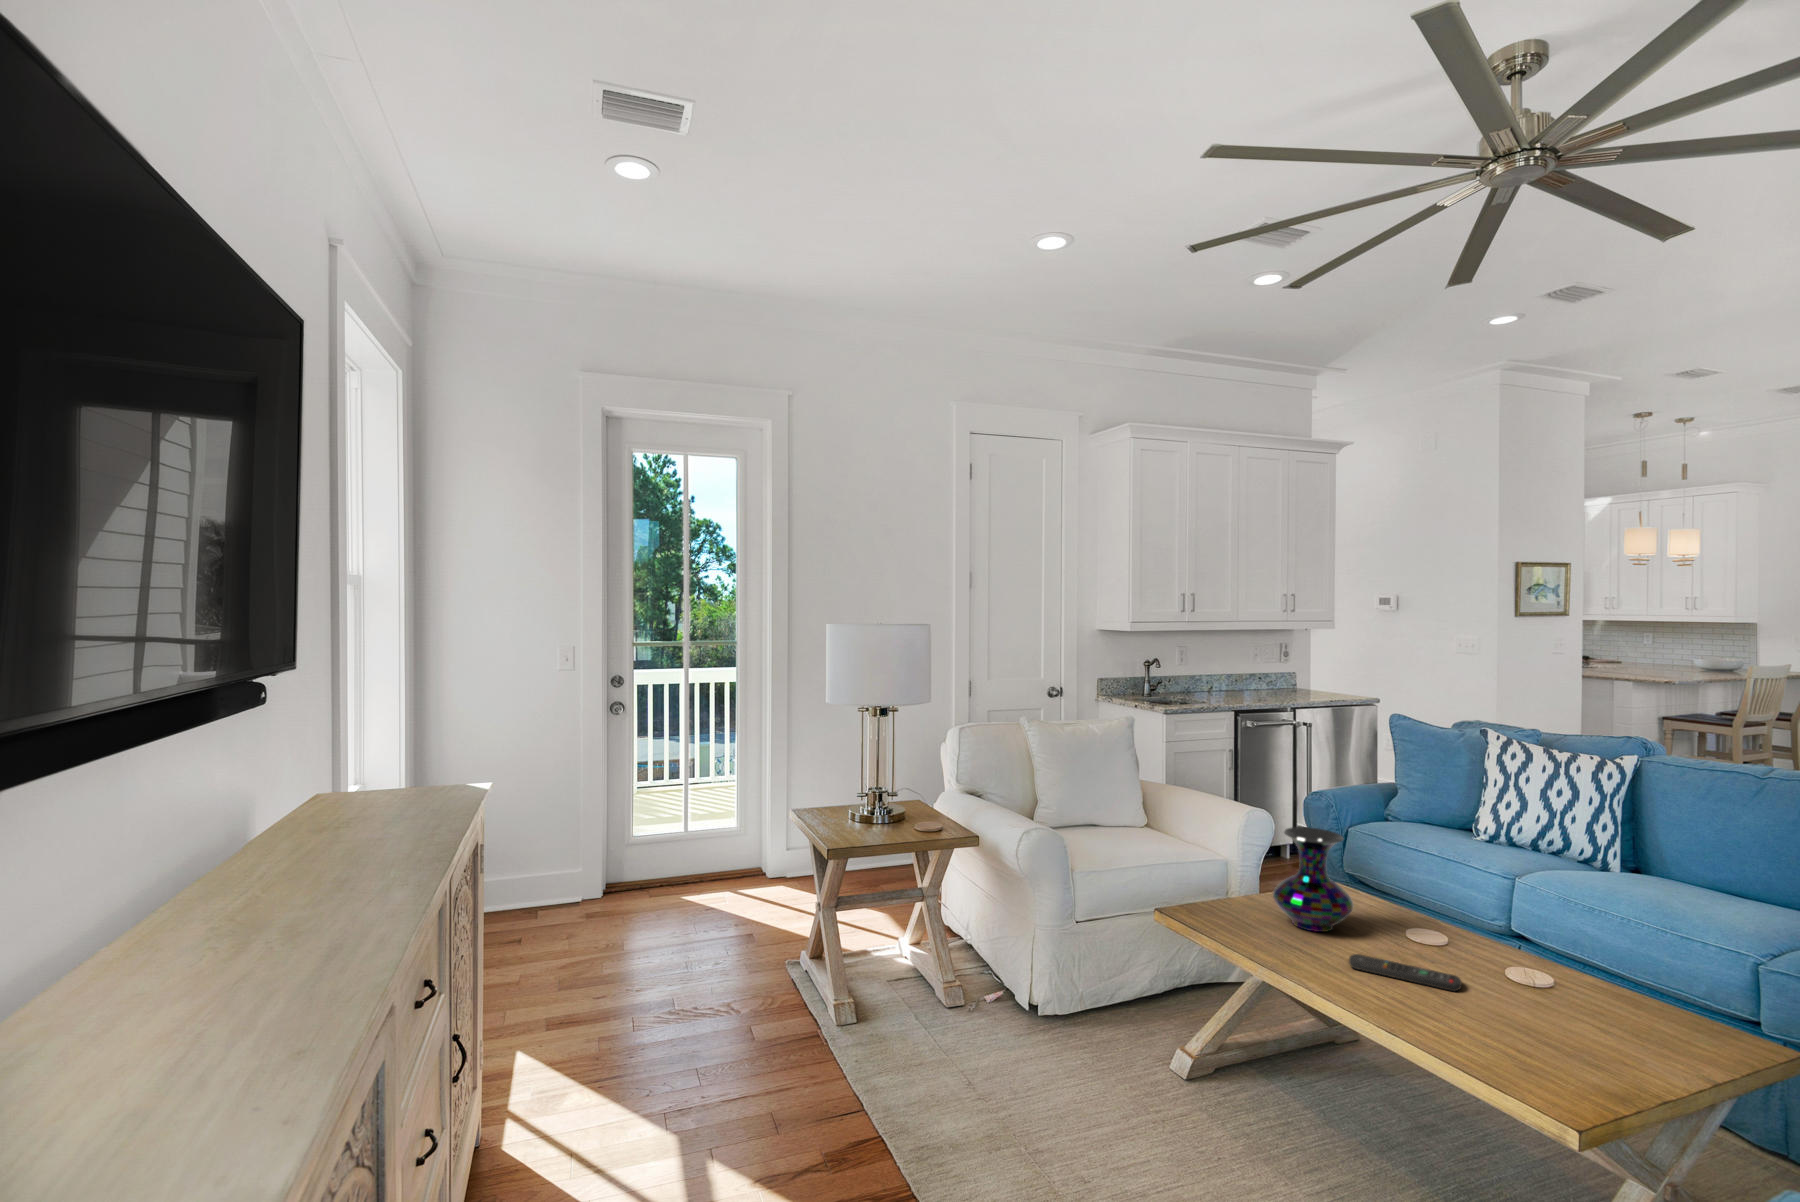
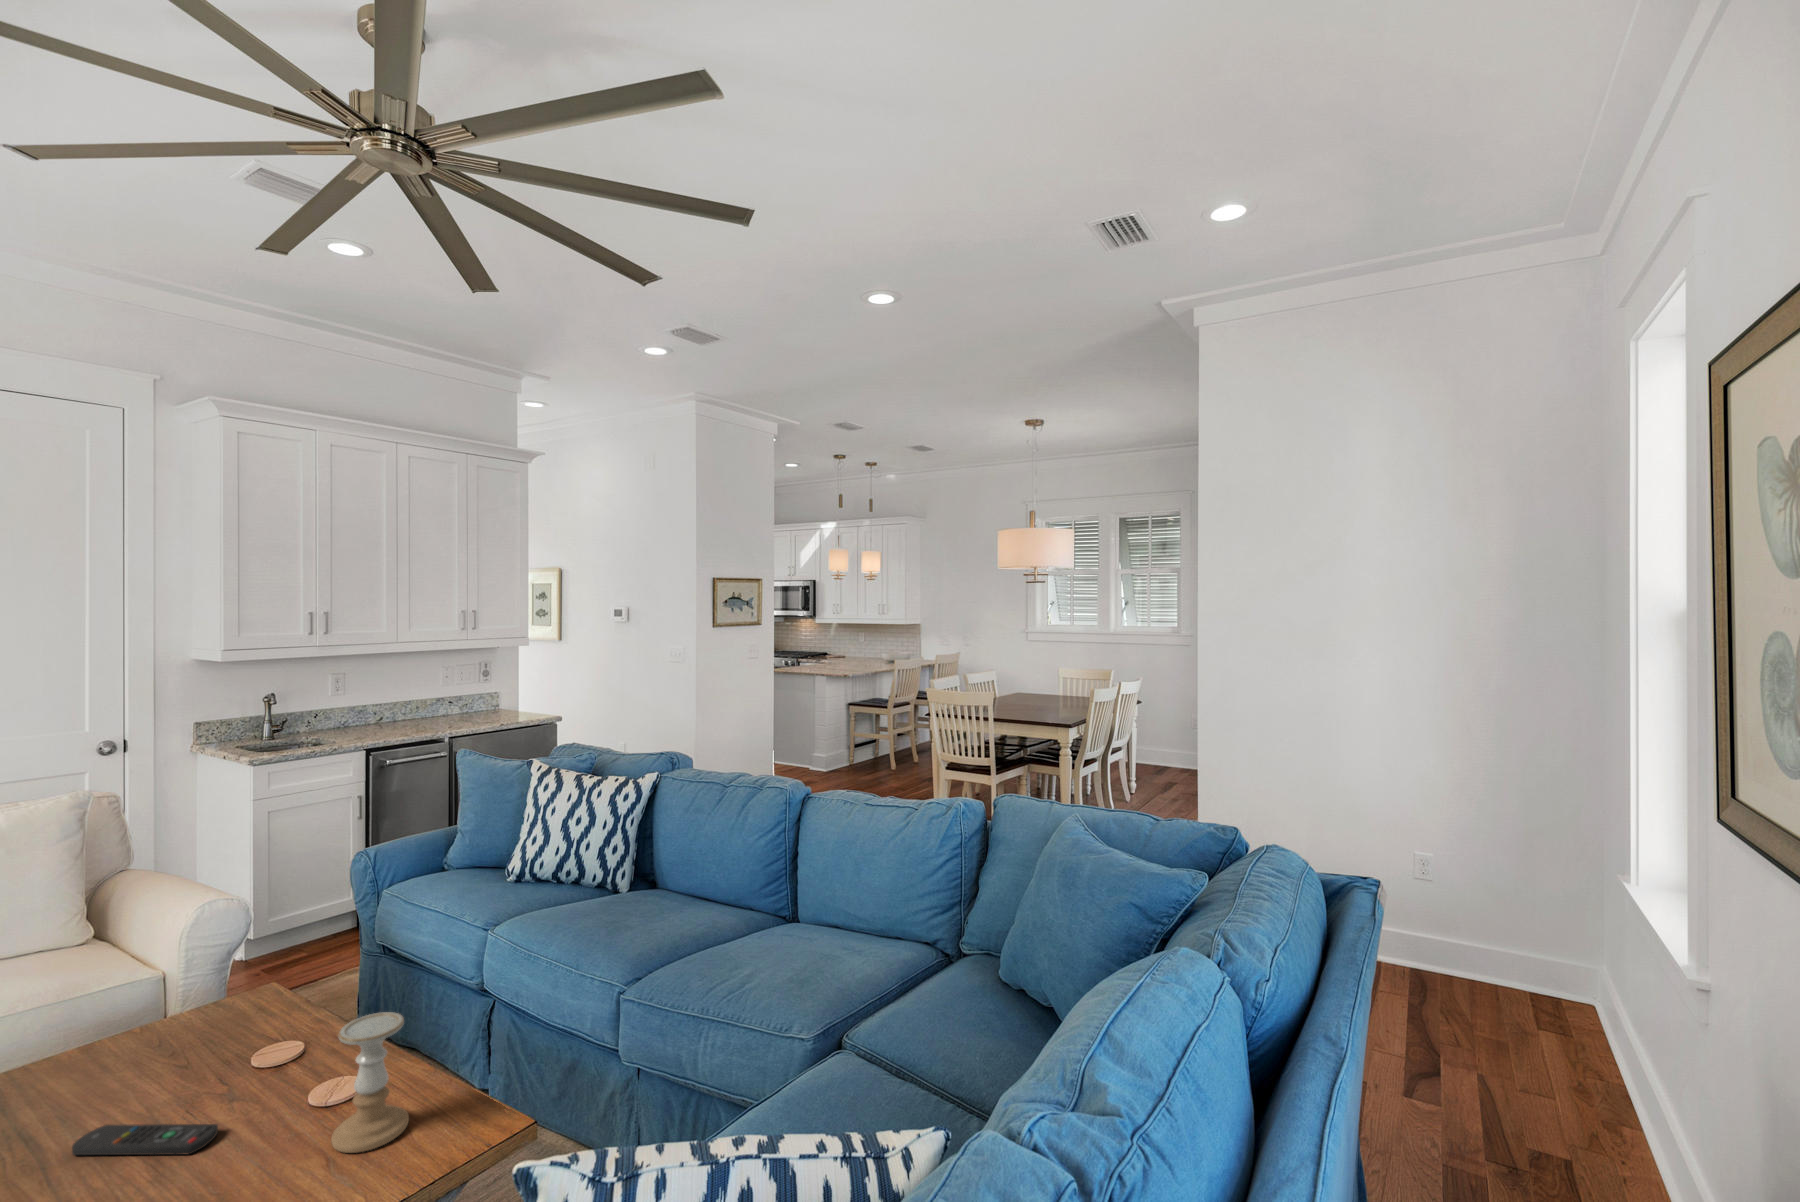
vase: present [1273,827,1353,932] -> none [59,942,190,1089]
candle holder: none [1580,915,1655,1031] -> present [331,1012,409,1153]

